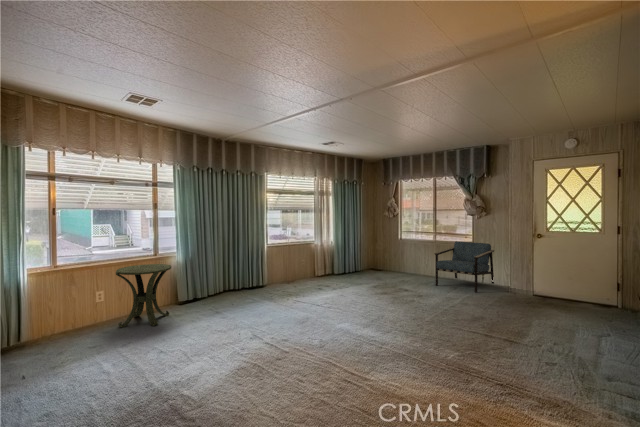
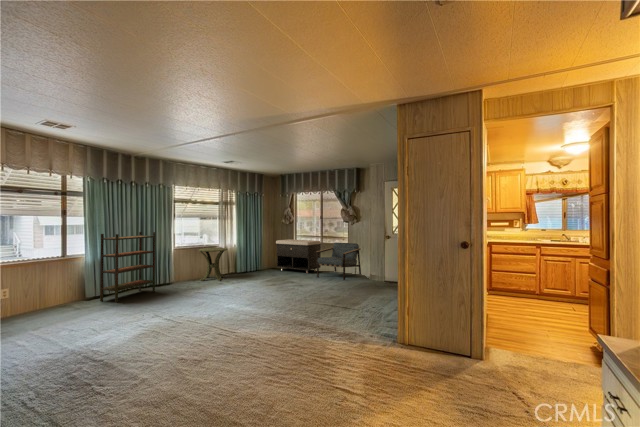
bookshelf: none [192,227,248,309] -> present [100,232,155,303]
storage bench: none [378,236,435,279] -> present [276,239,321,273]
side table: present [116,264,171,327] -> present [199,248,227,281]

